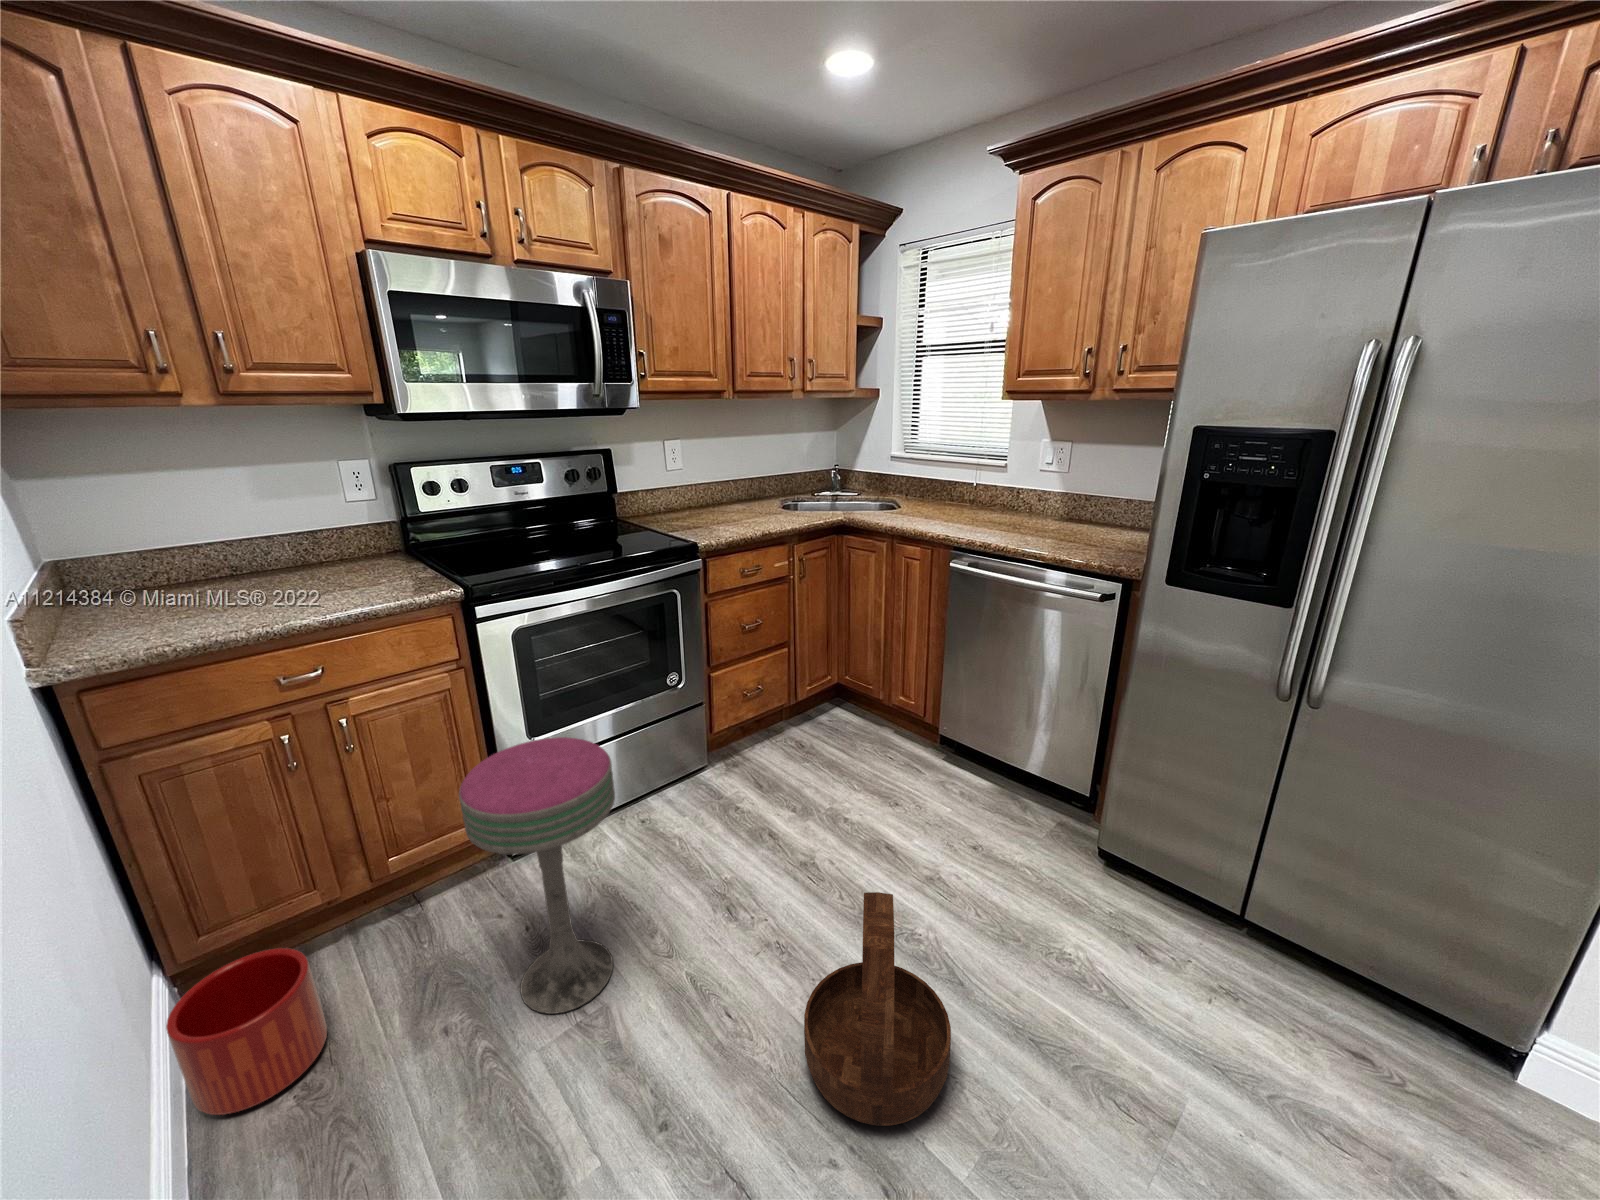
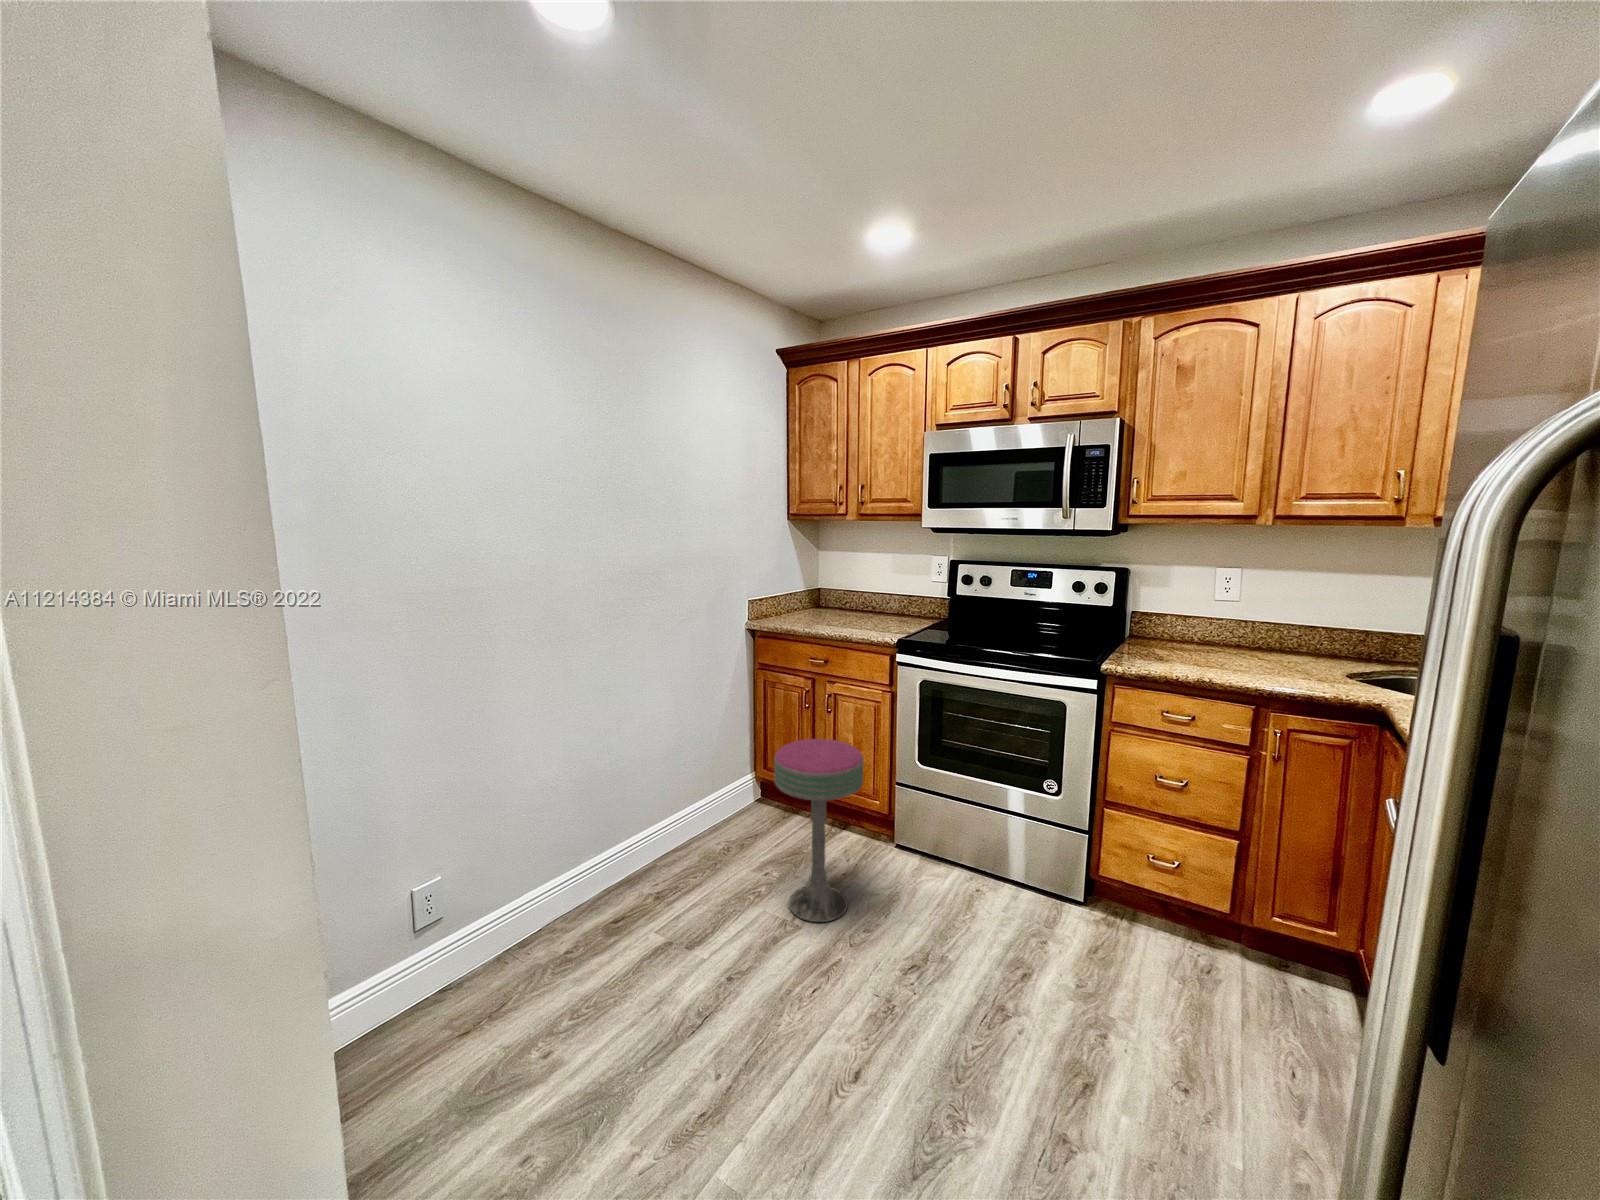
basket: present [804,892,951,1126] -> none [738,942,864,1146]
planter: present [166,948,327,1115] -> none [713,780,764,844]

